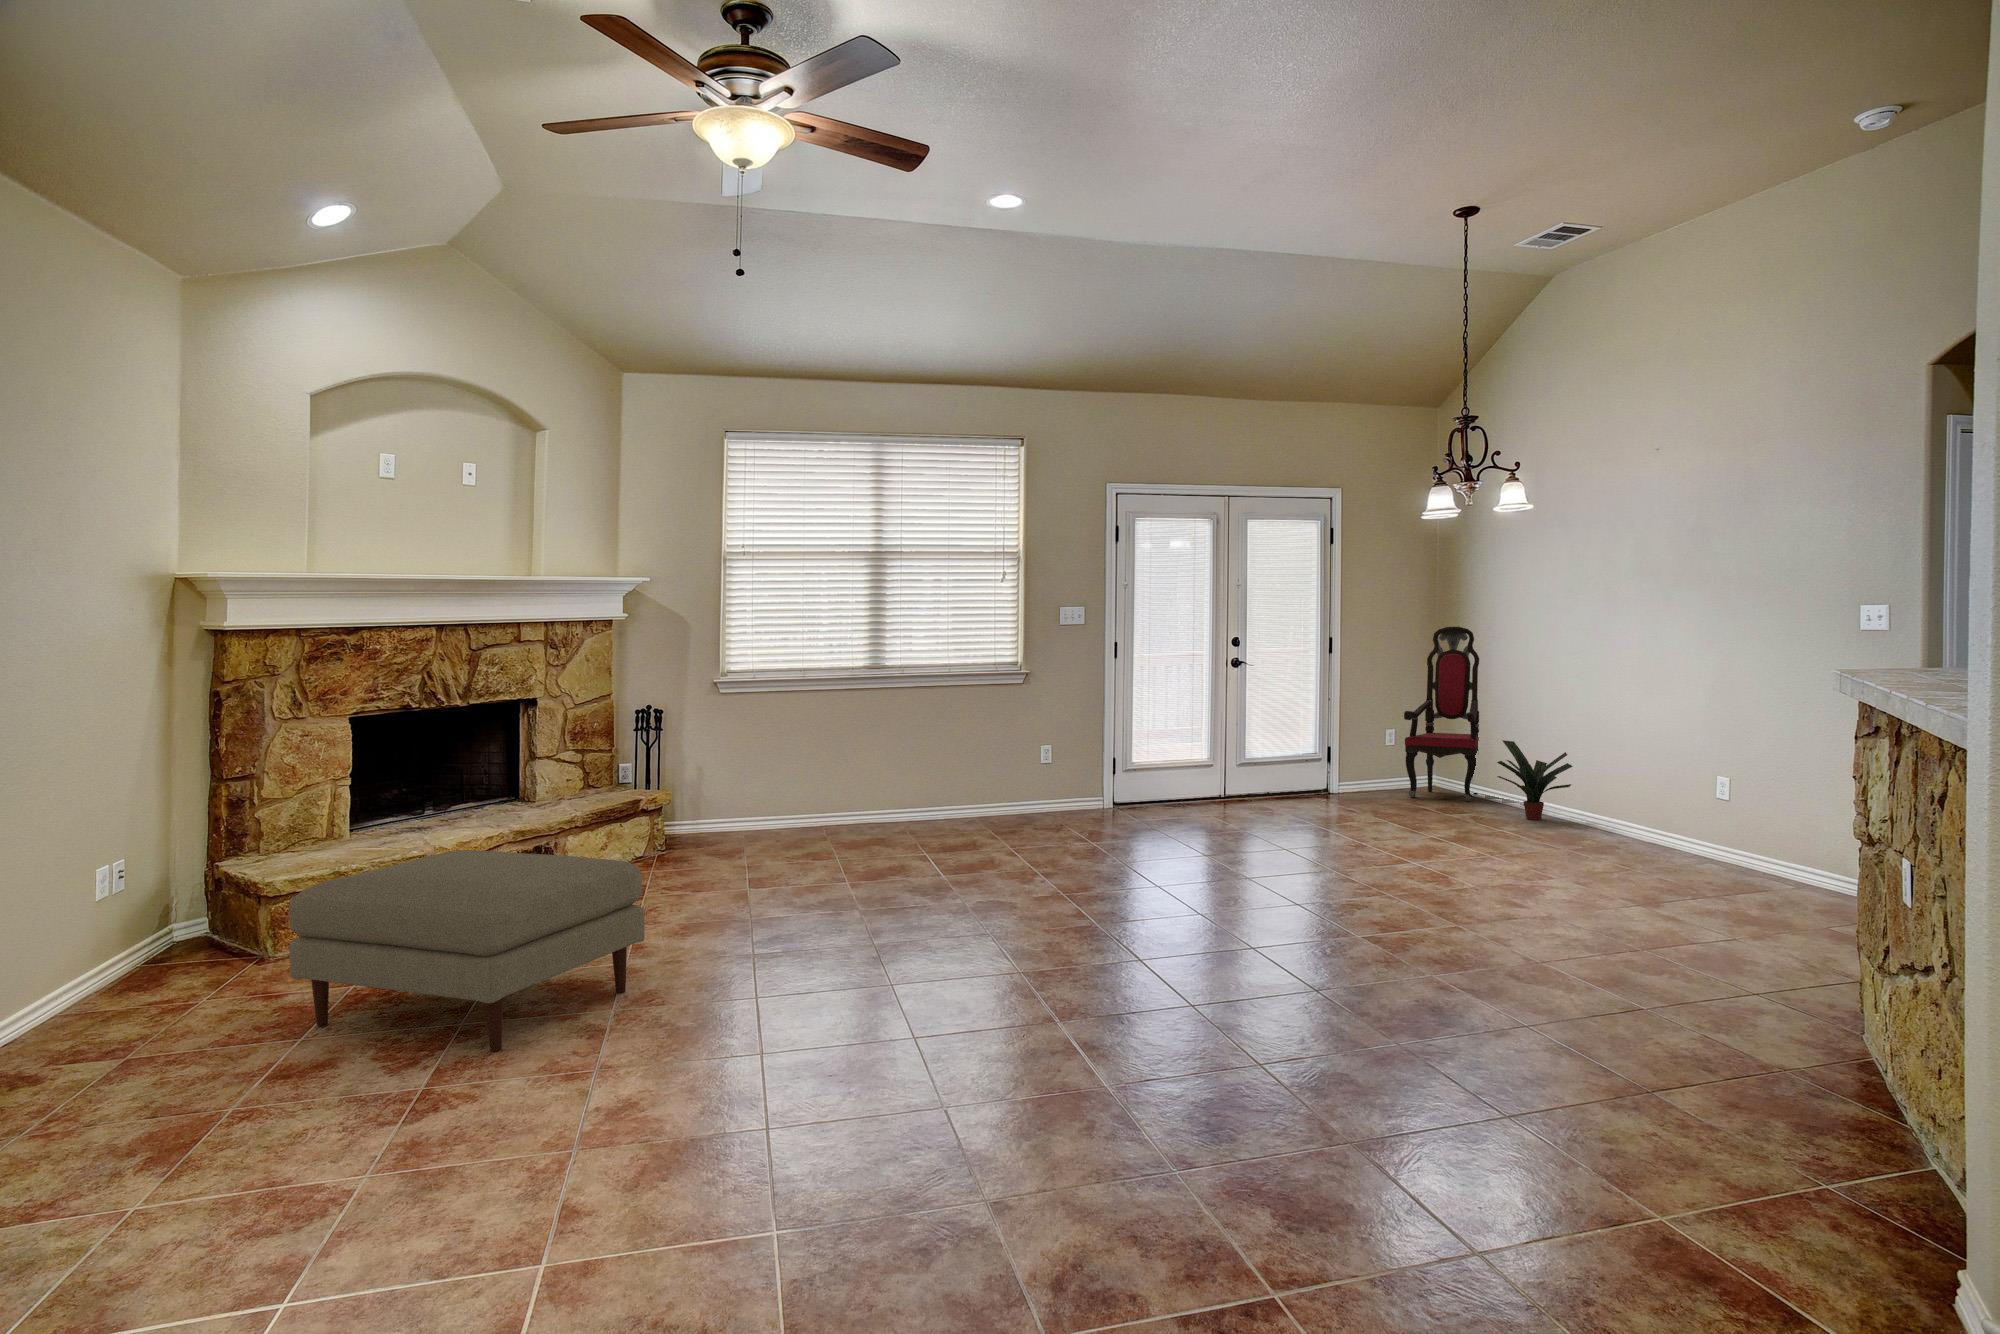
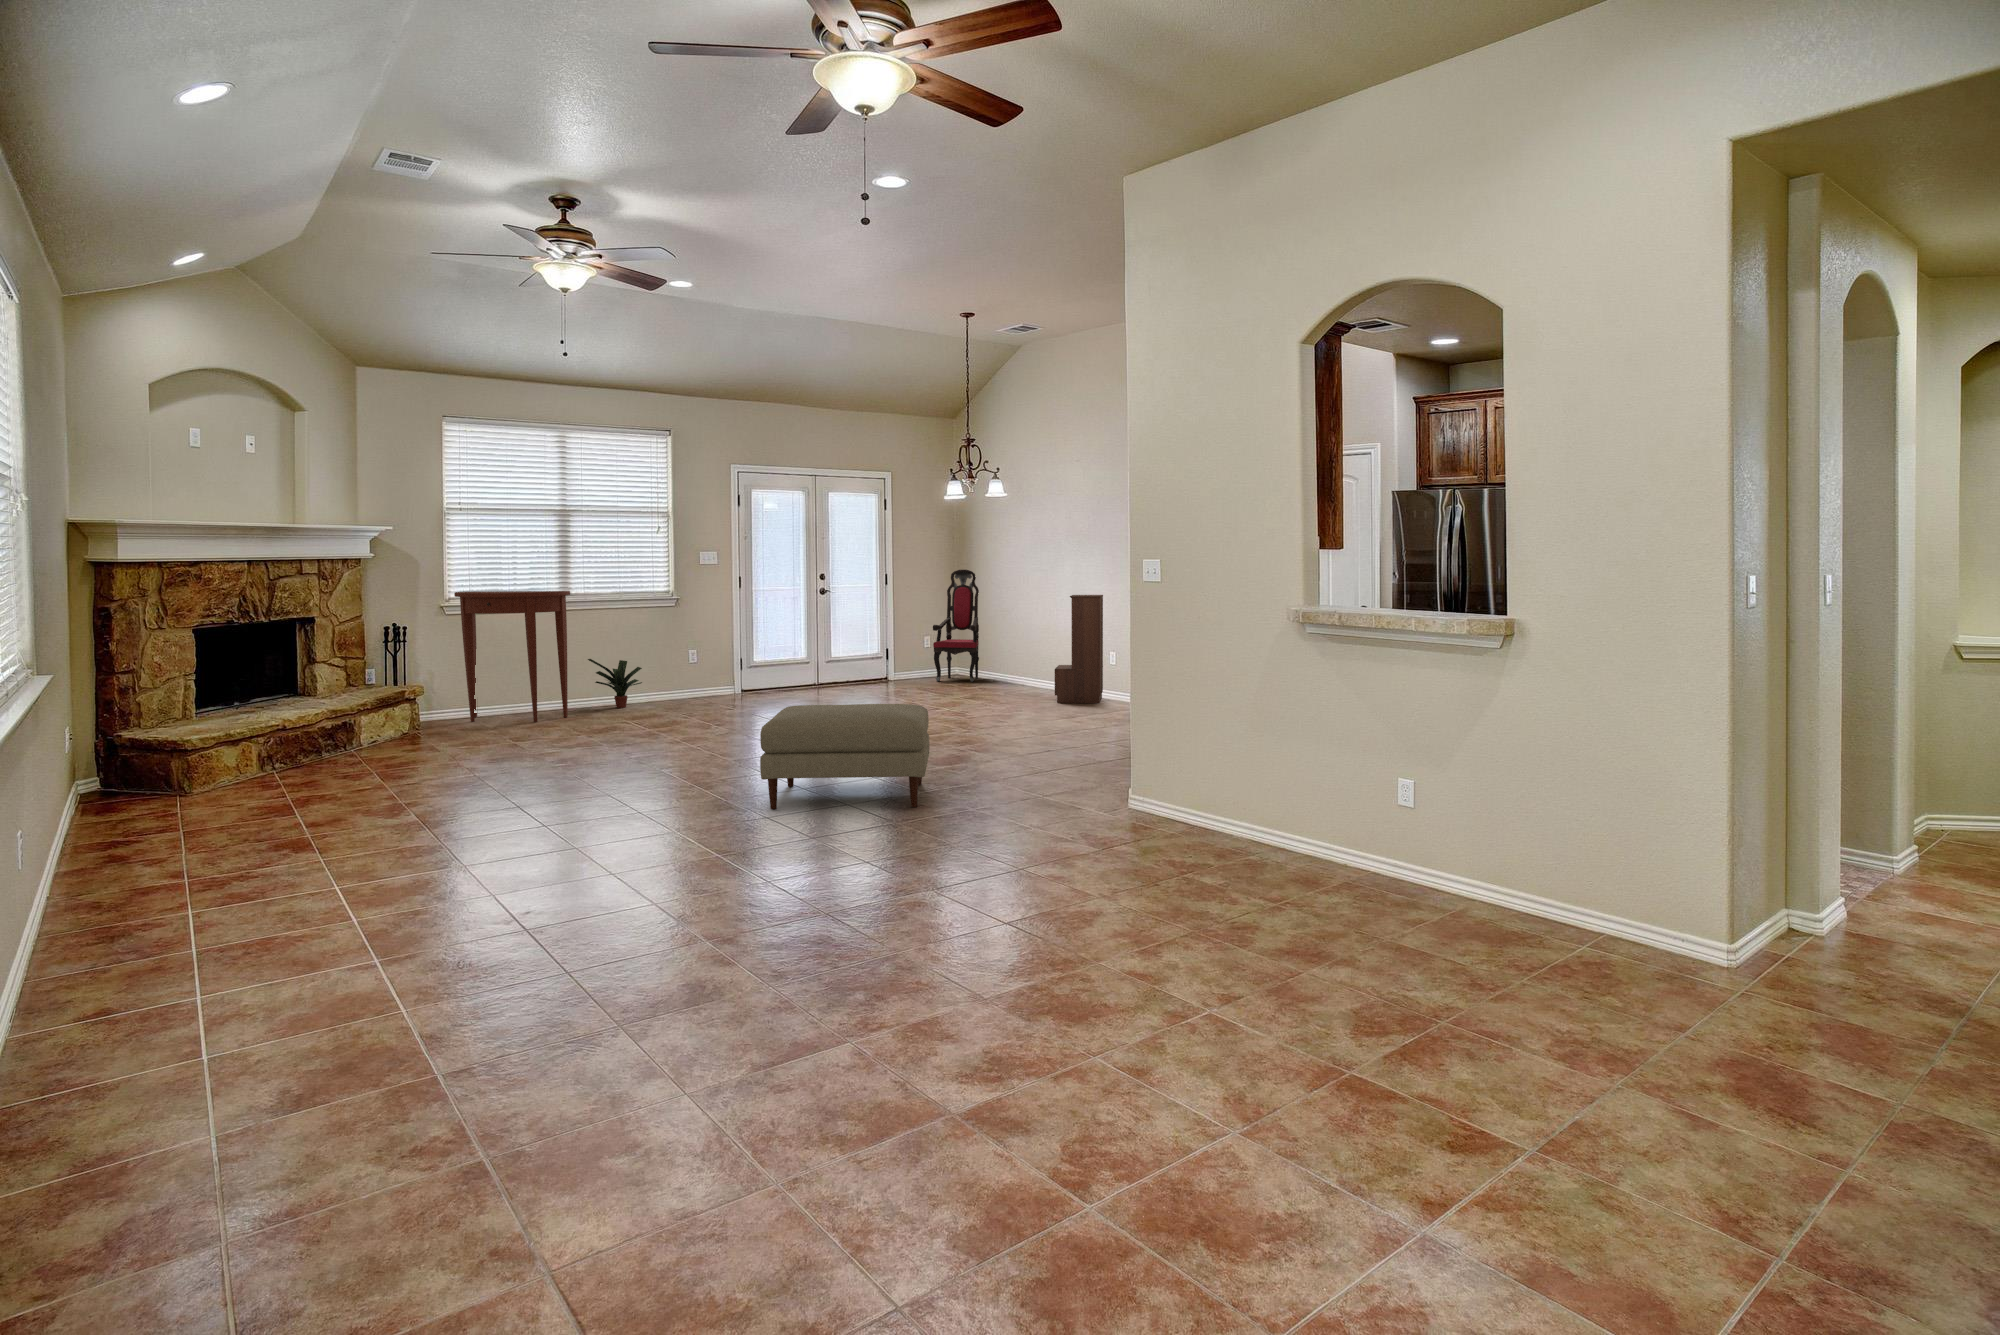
console table: none [728,662,869,846] -> present [454,591,570,722]
bookshelf: none [1632,667,1727,864] -> present [1055,595,1103,703]
potted plant: present [1497,740,1573,820] -> present [588,659,642,708]
ottoman: present [289,850,645,1051] -> present [760,704,930,809]

